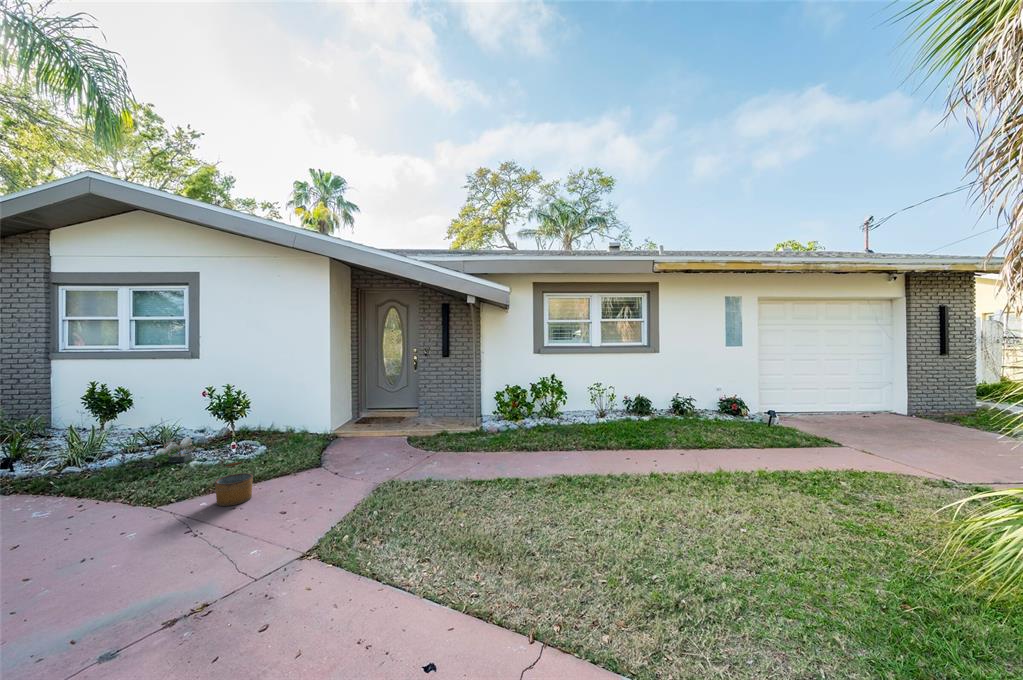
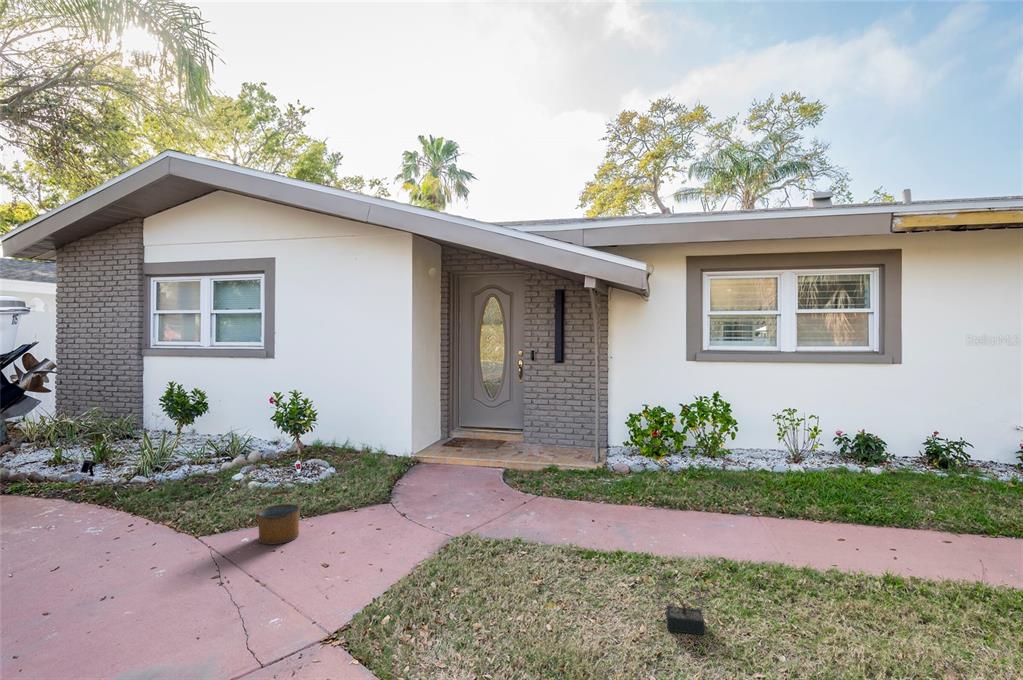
decorative plant: present [164,439,193,463] -> present [651,571,714,635]

